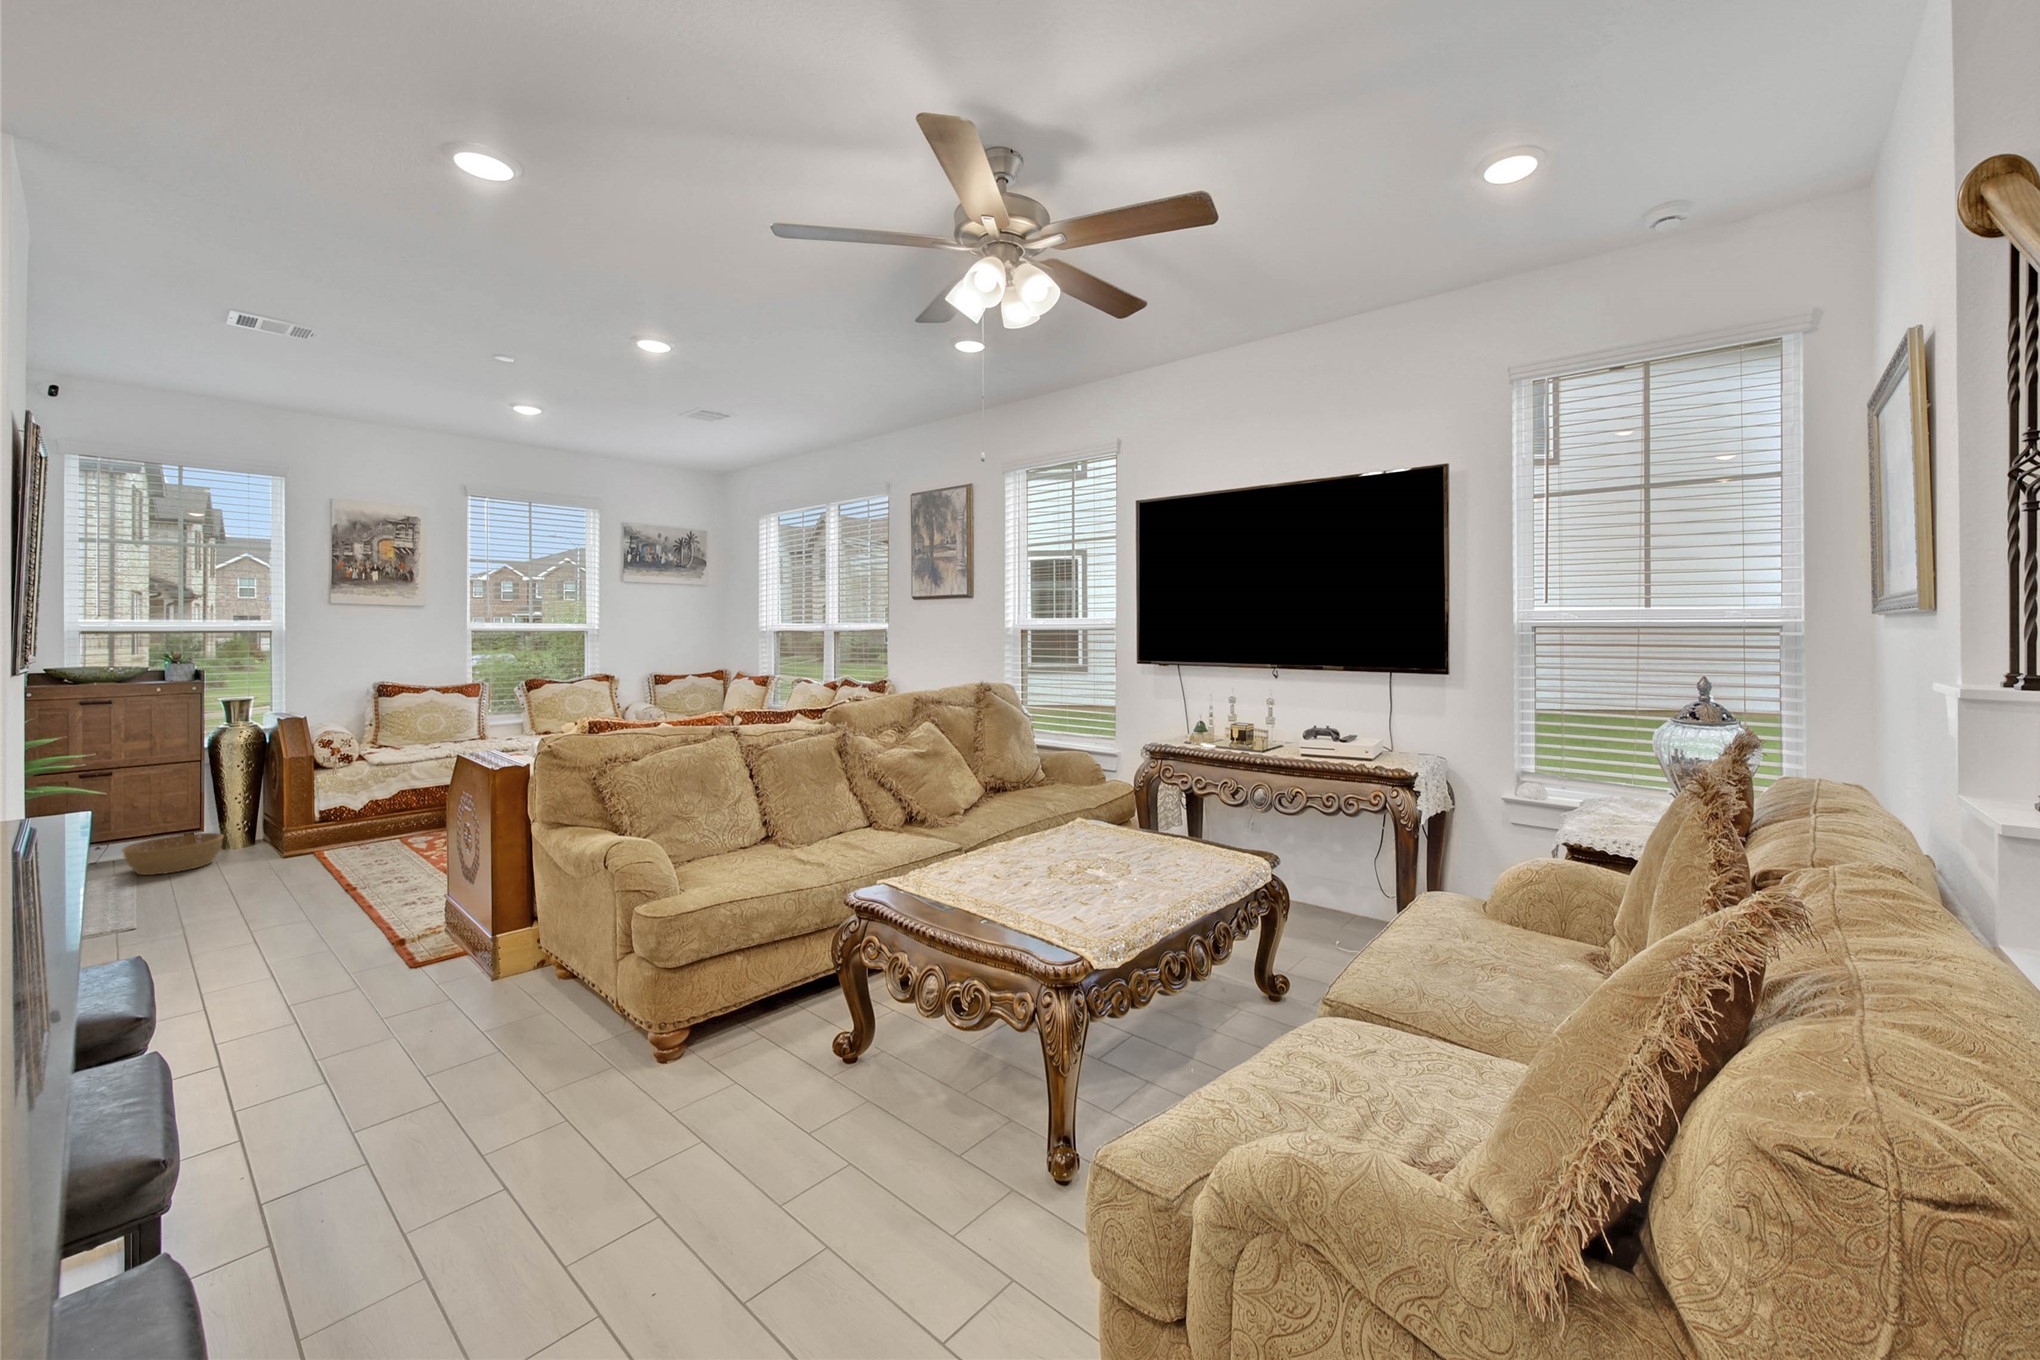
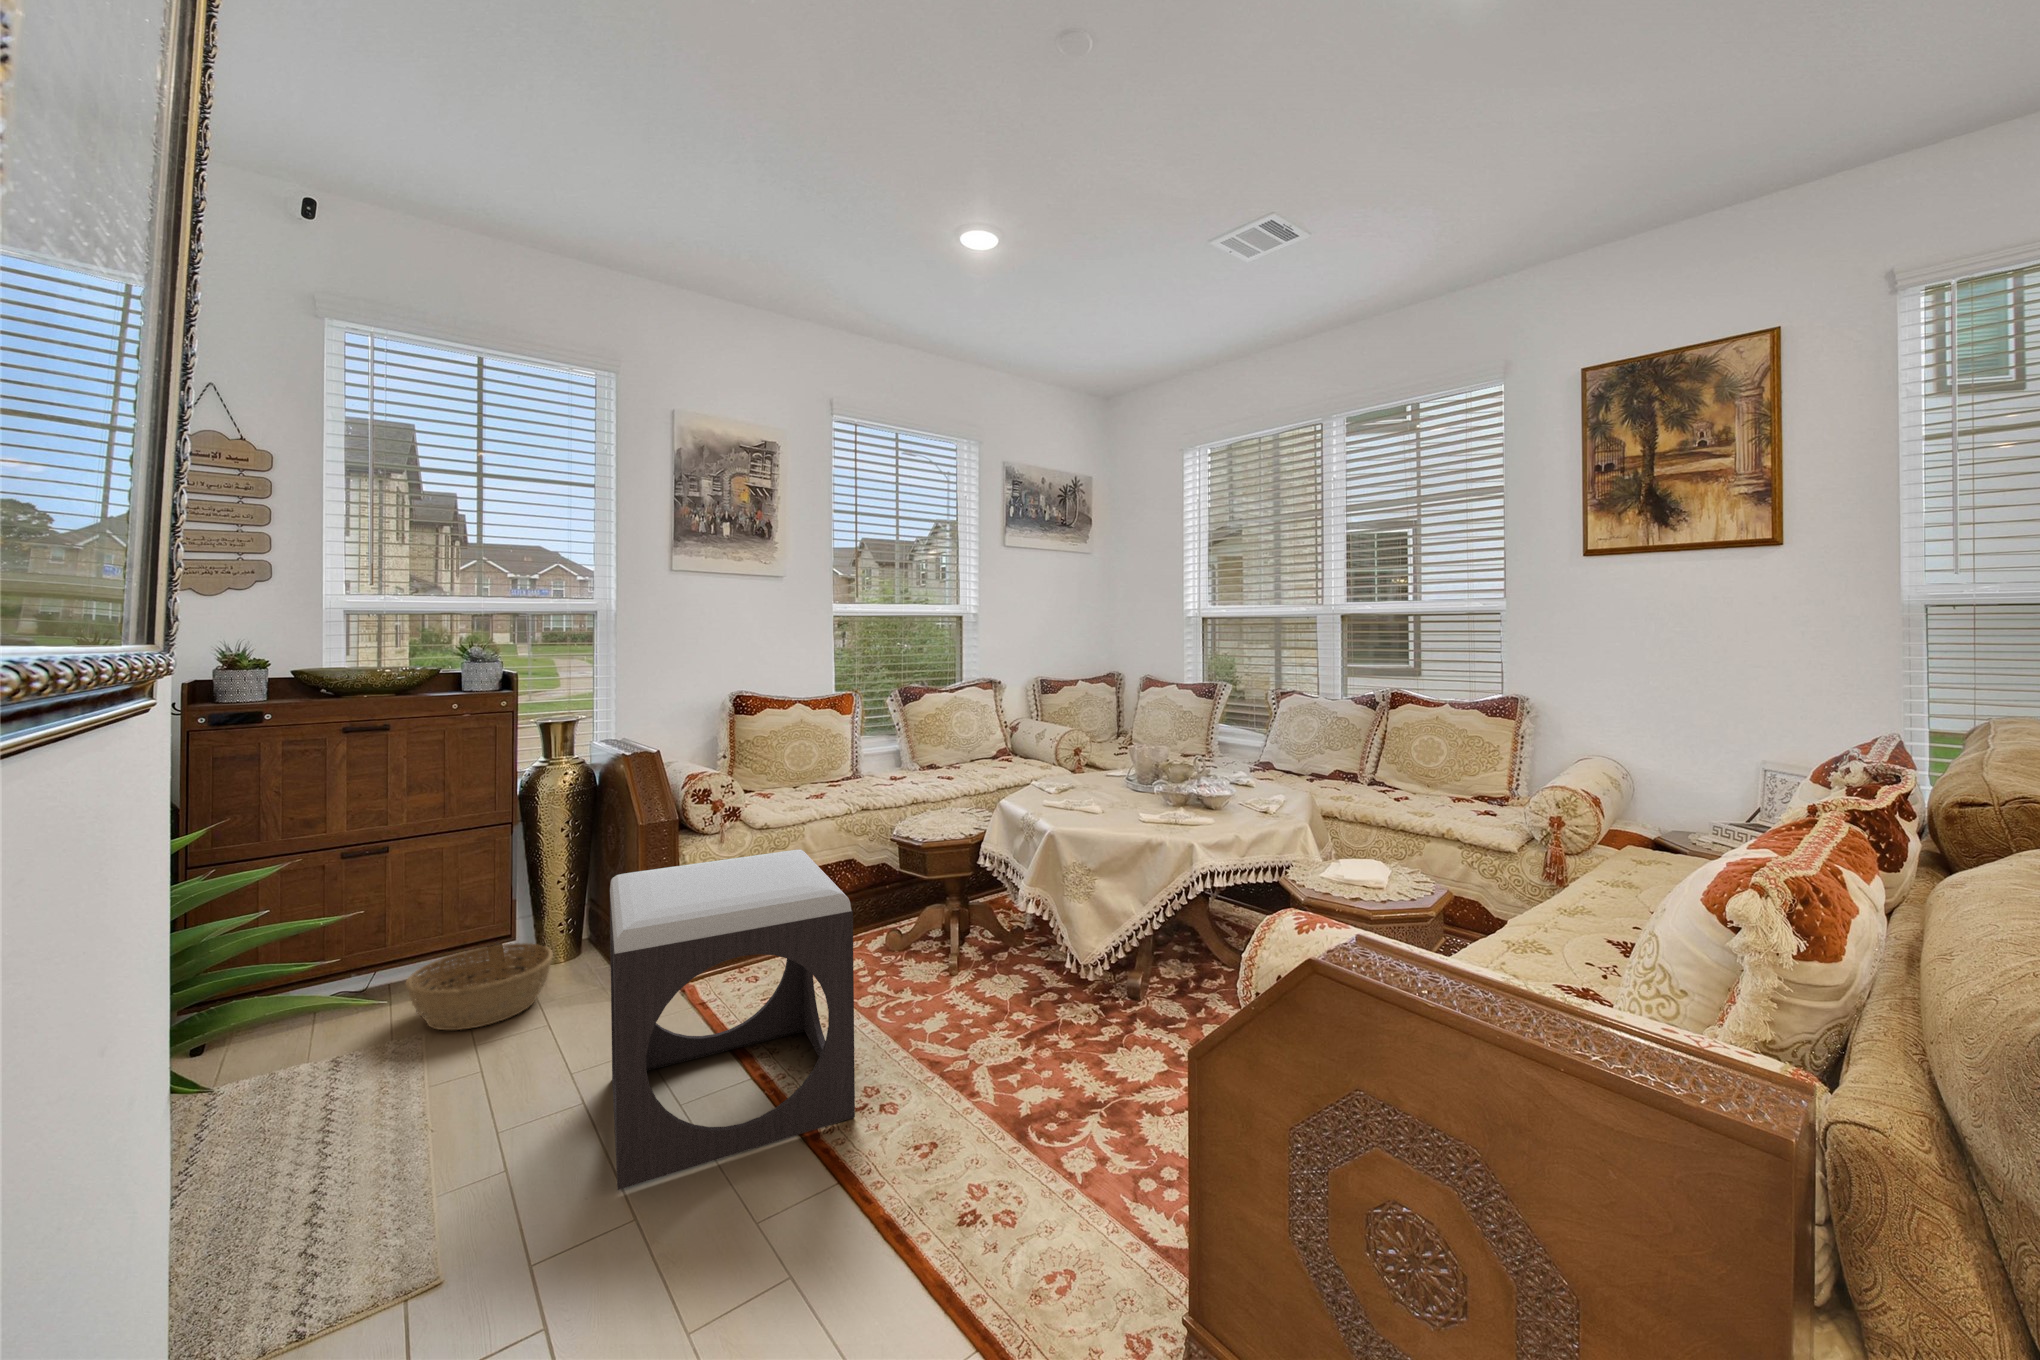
footstool: none [219,768,374,915] -> present [610,849,855,1190]

